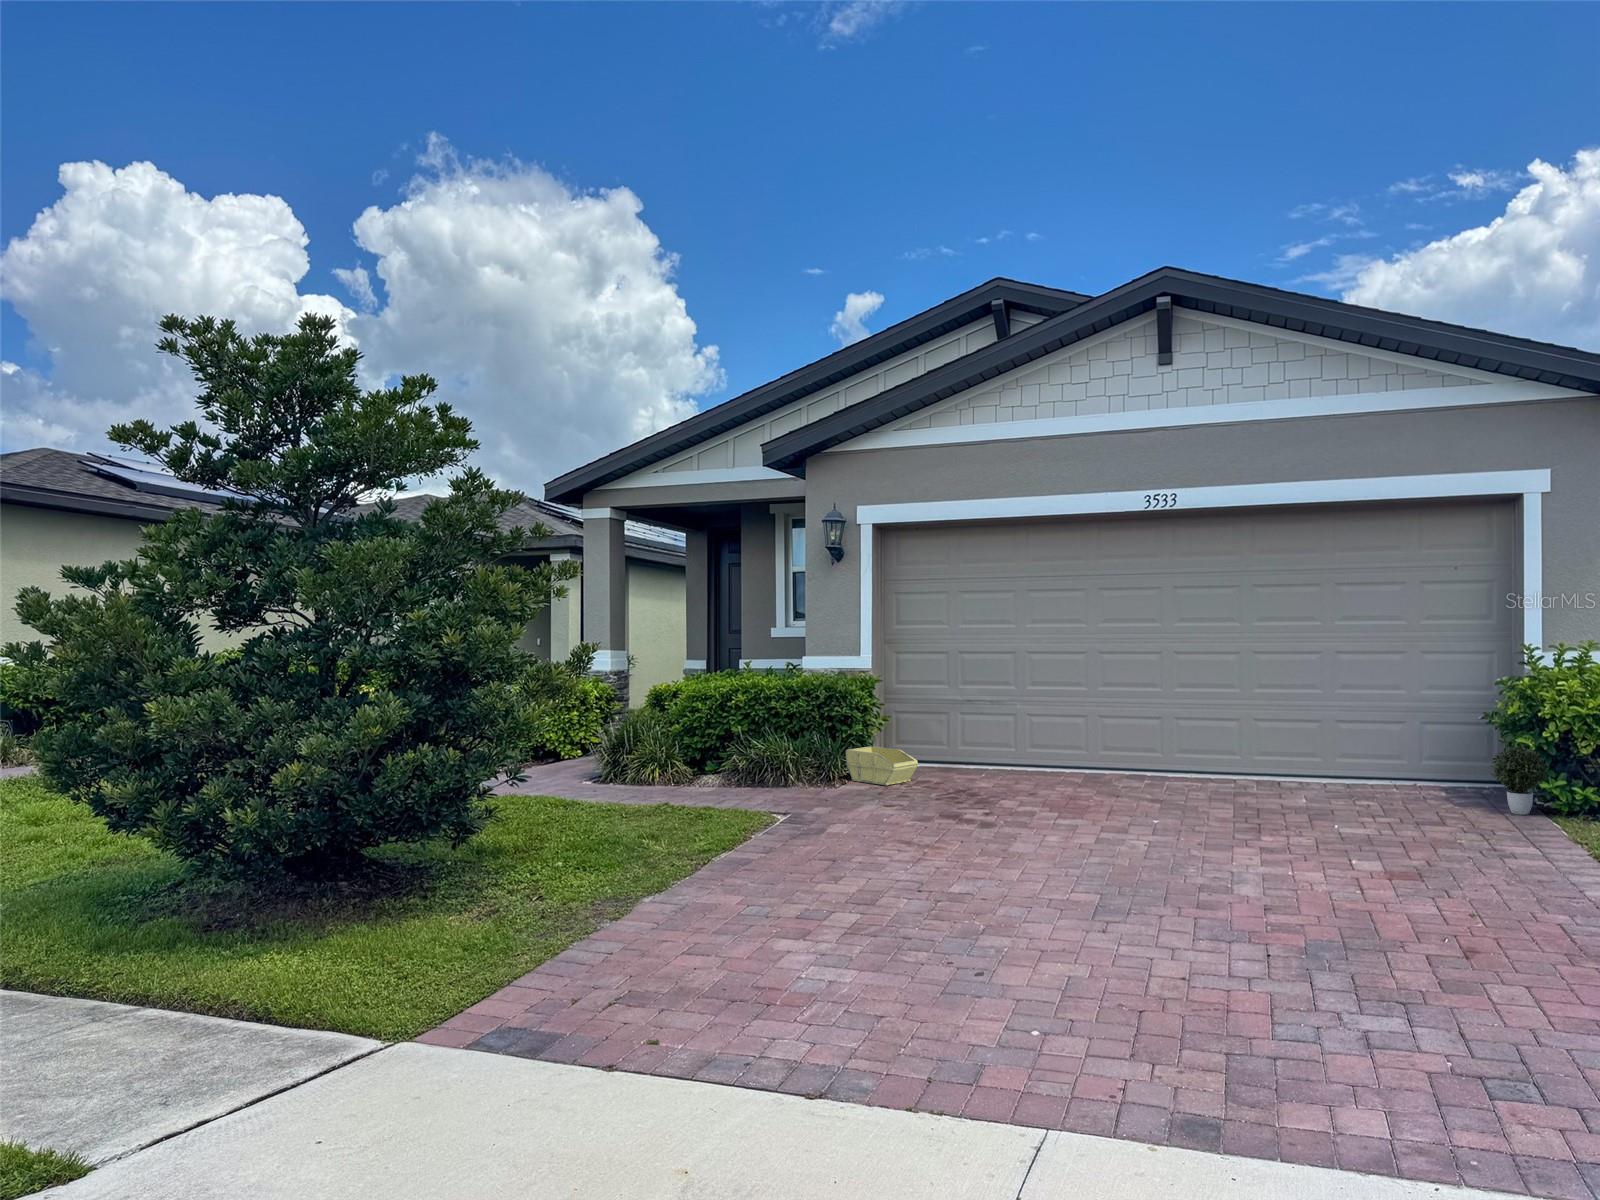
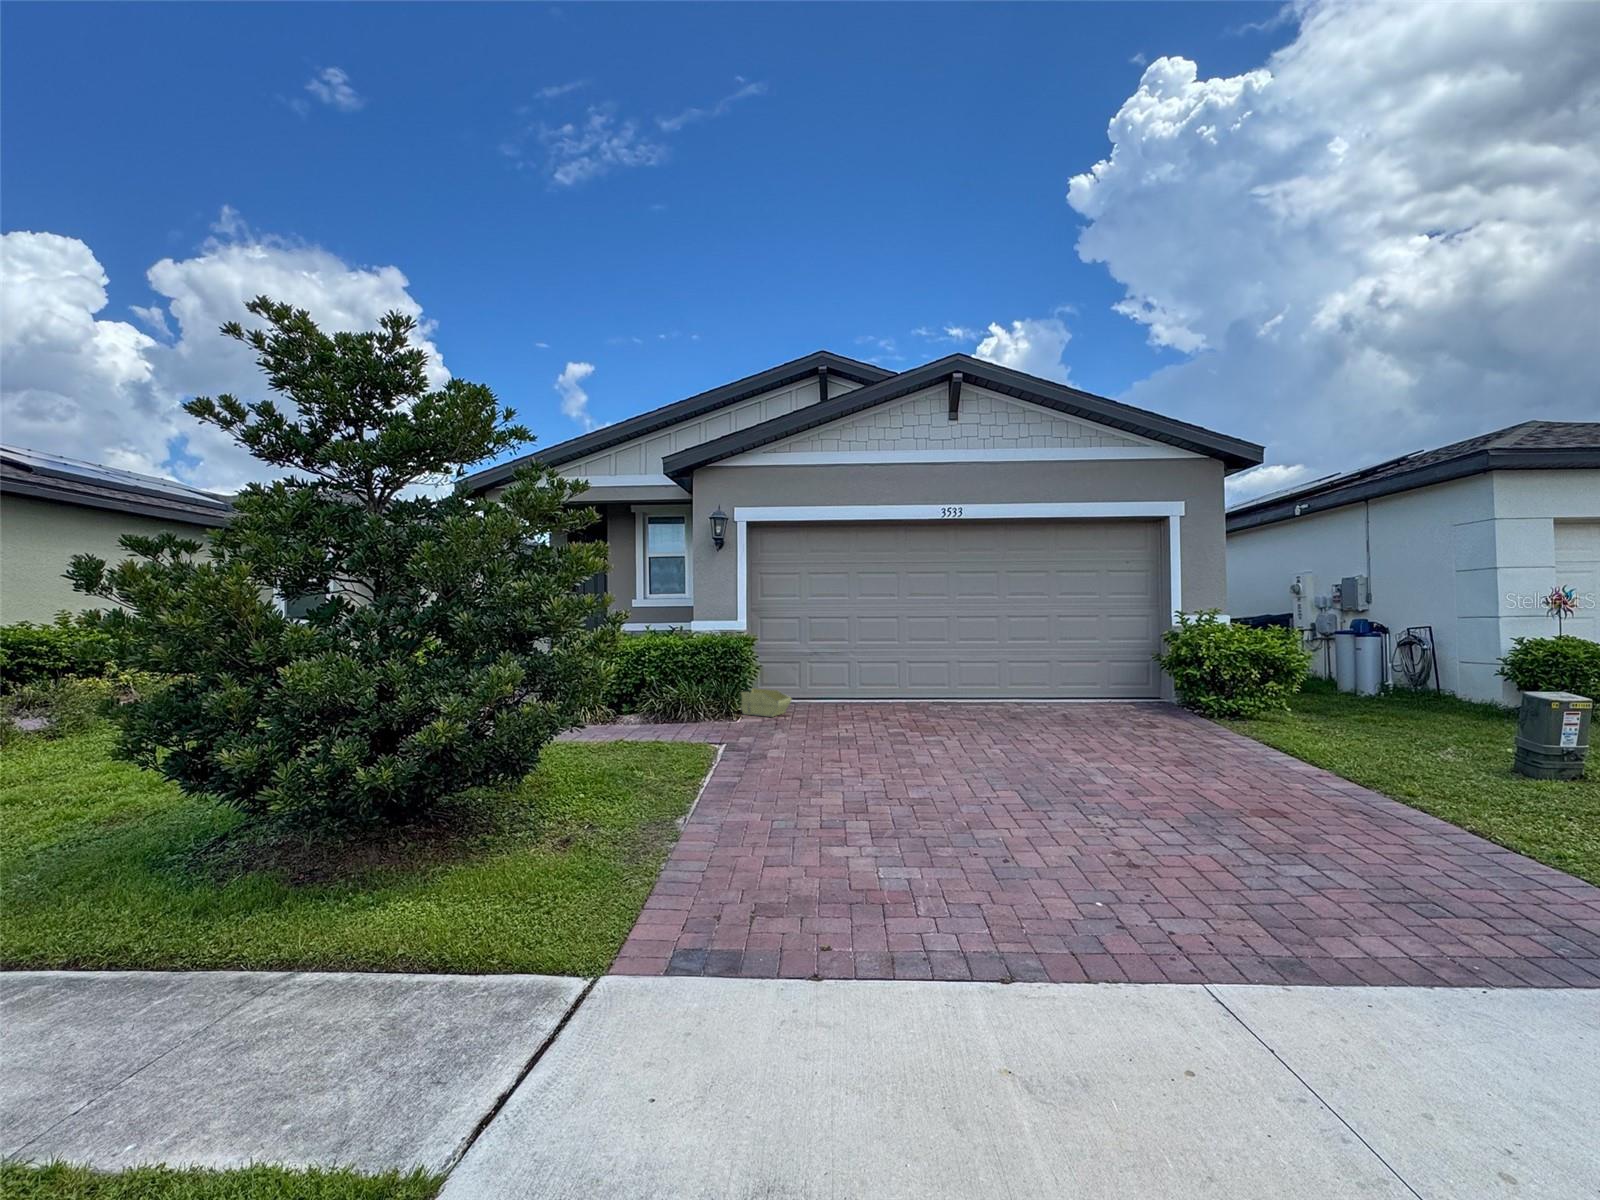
potted plant: present [1492,745,1547,815] -> none [1164,675,1197,718]

